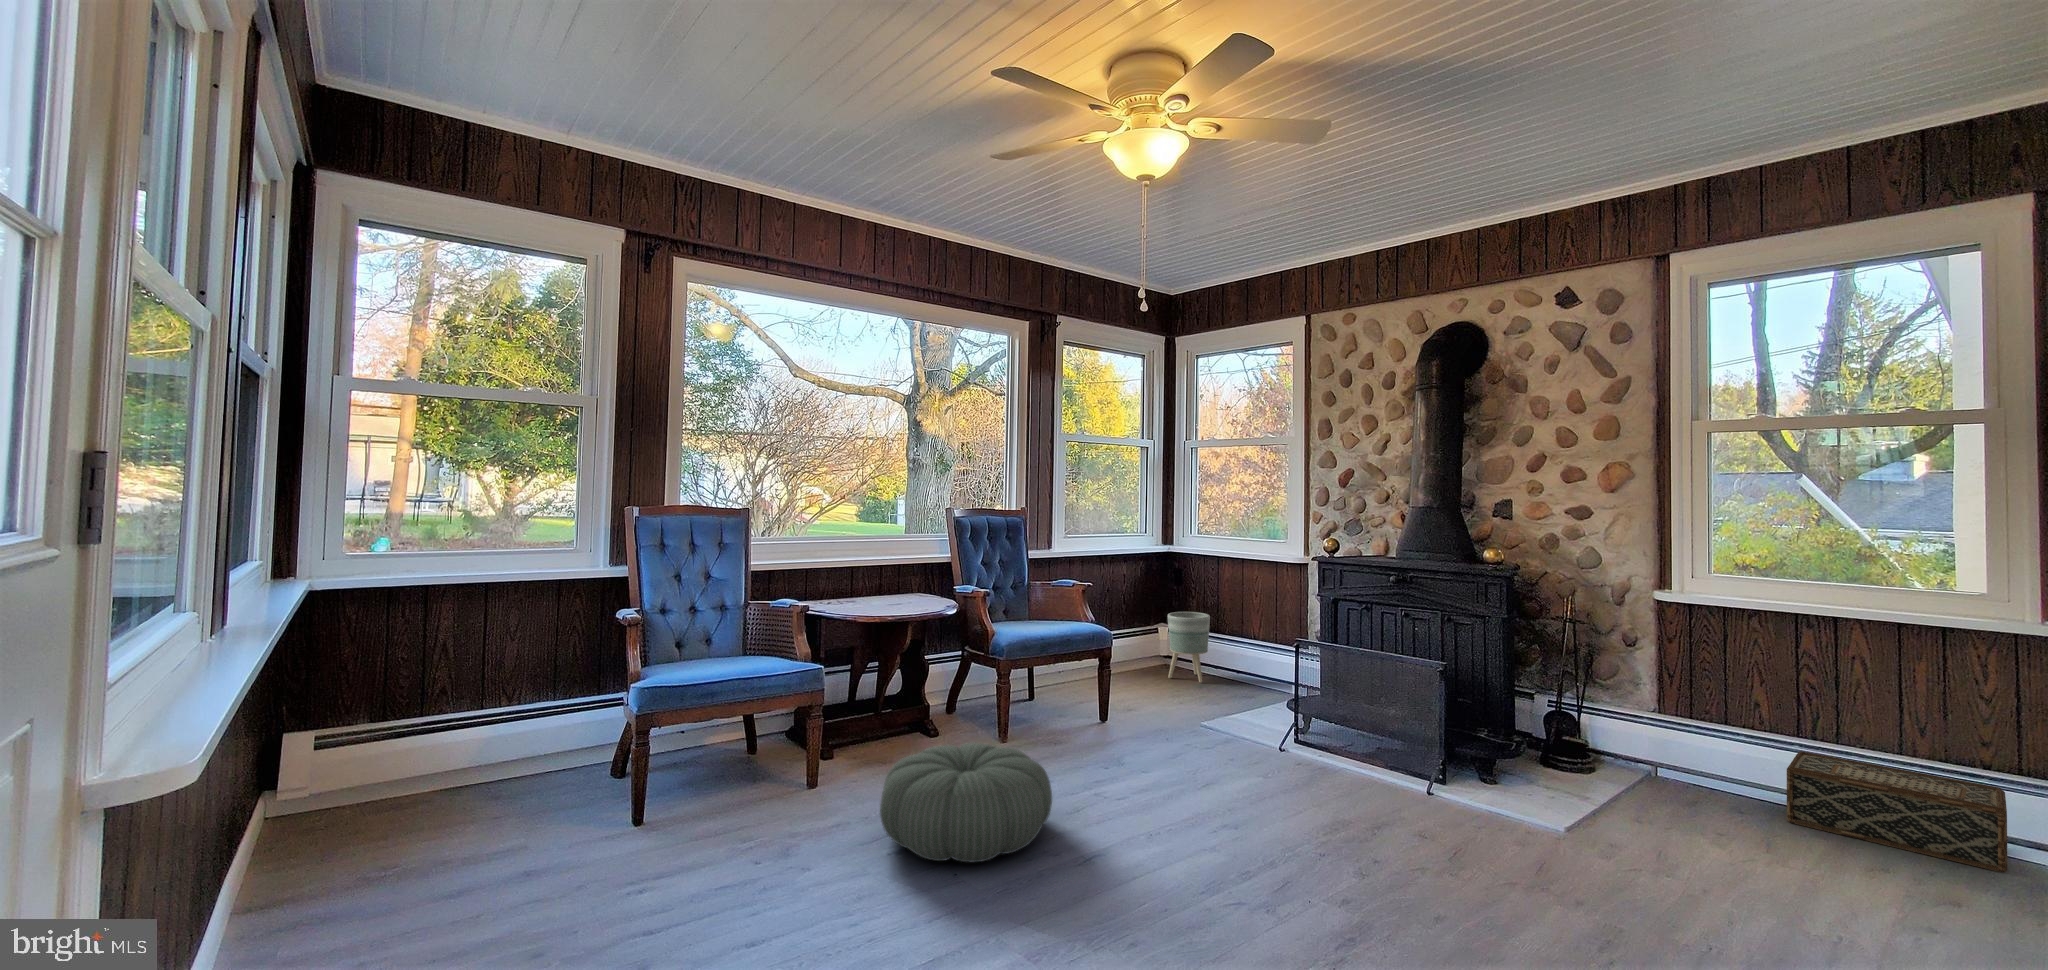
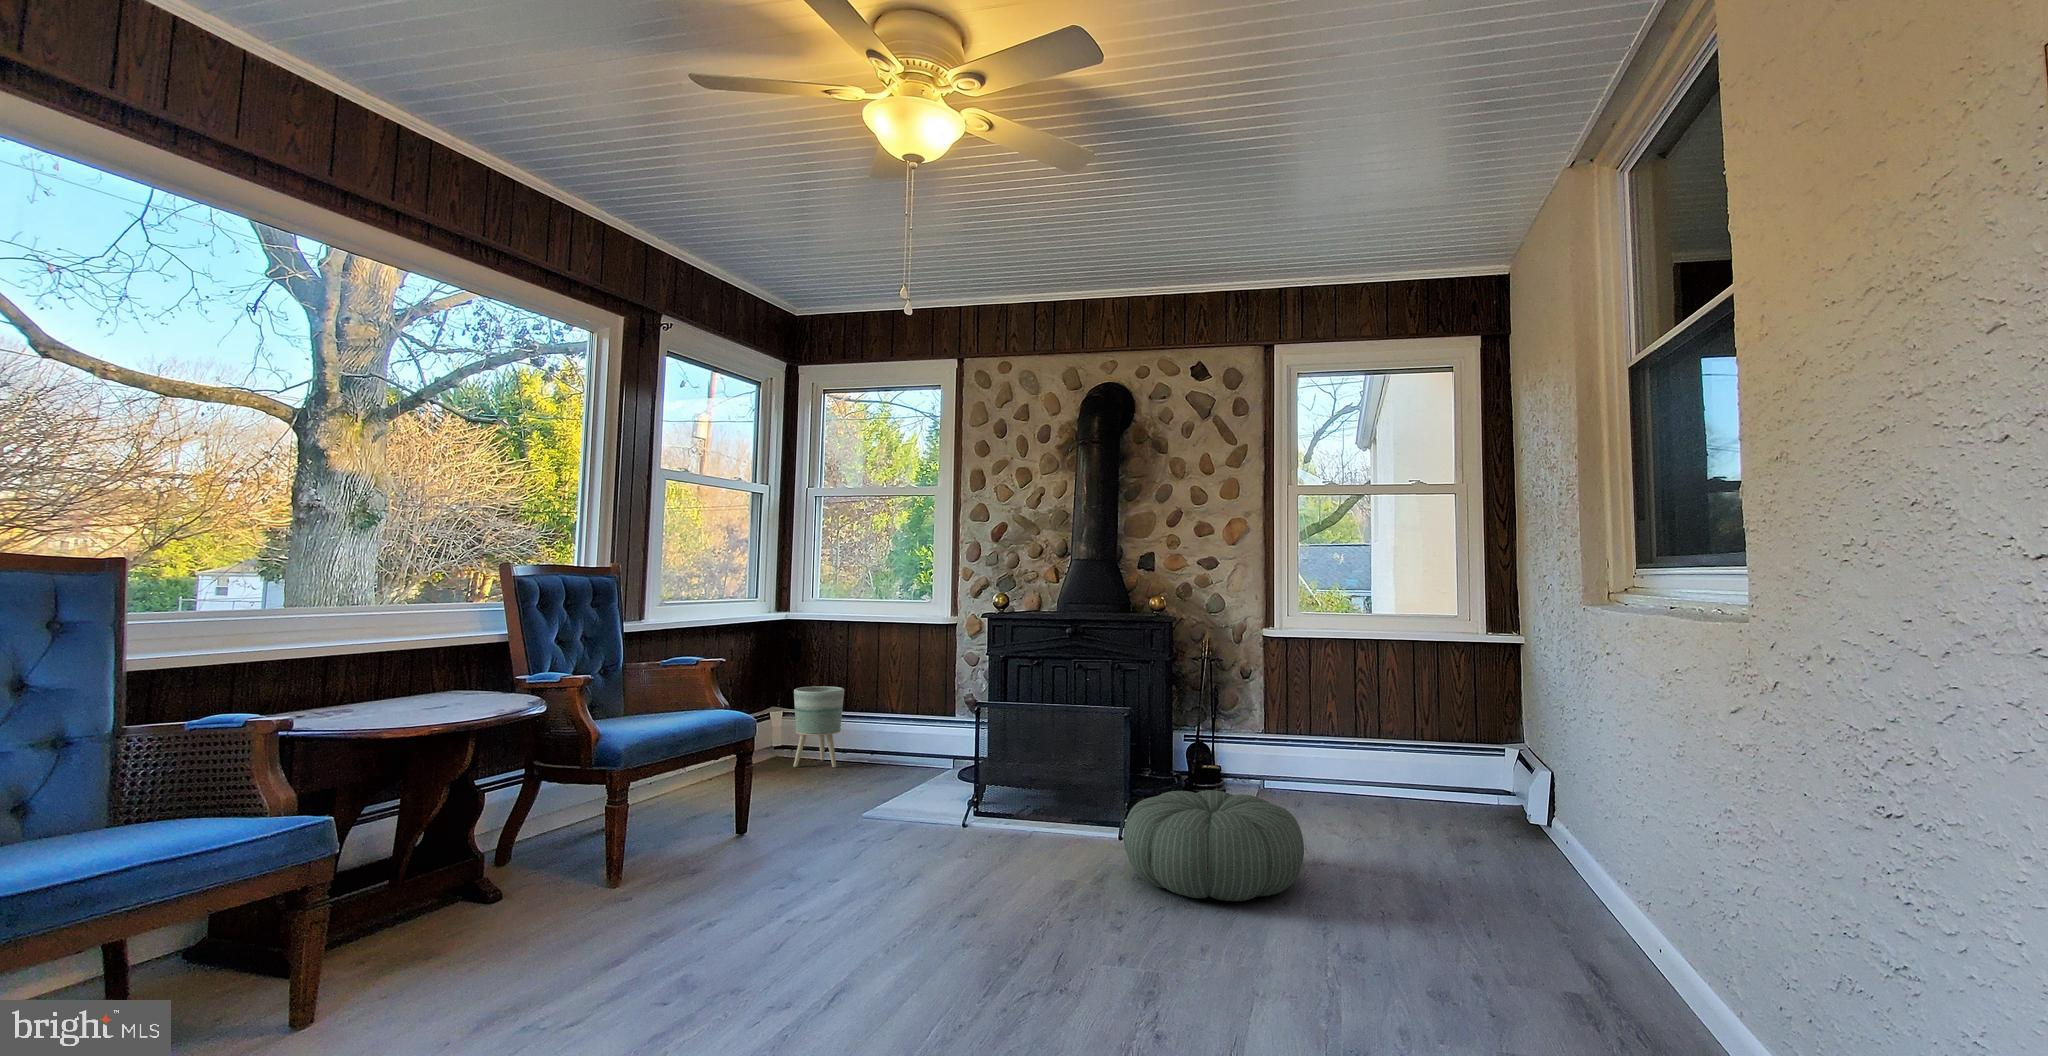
pouf: present [880,743,1052,862] -> present [1123,790,1304,901]
woven basket: present [1787,751,2007,872] -> none [1360,754,1488,819]

